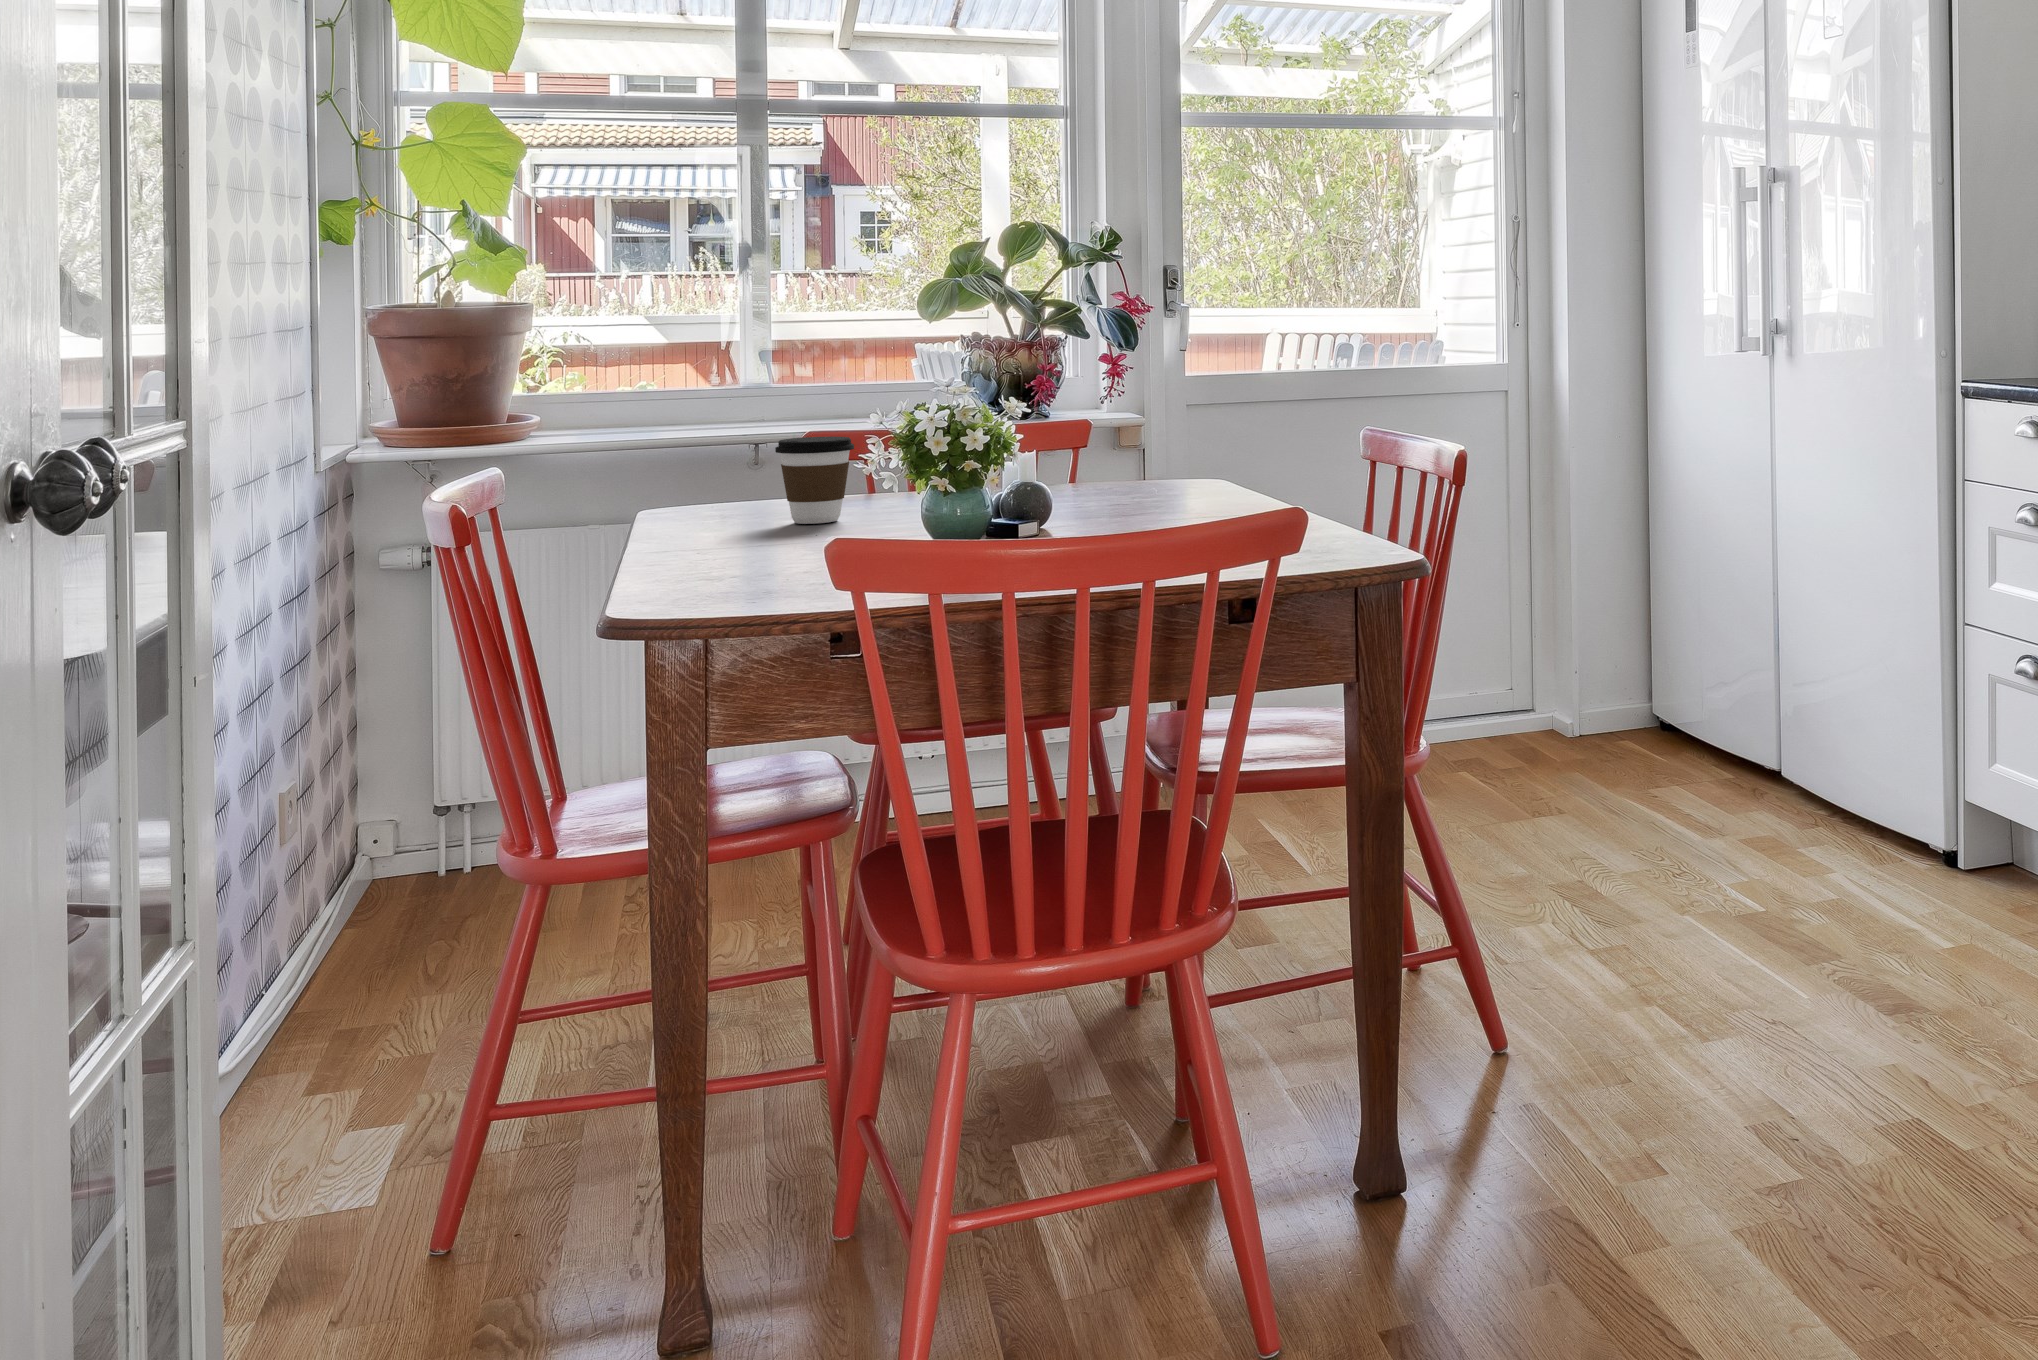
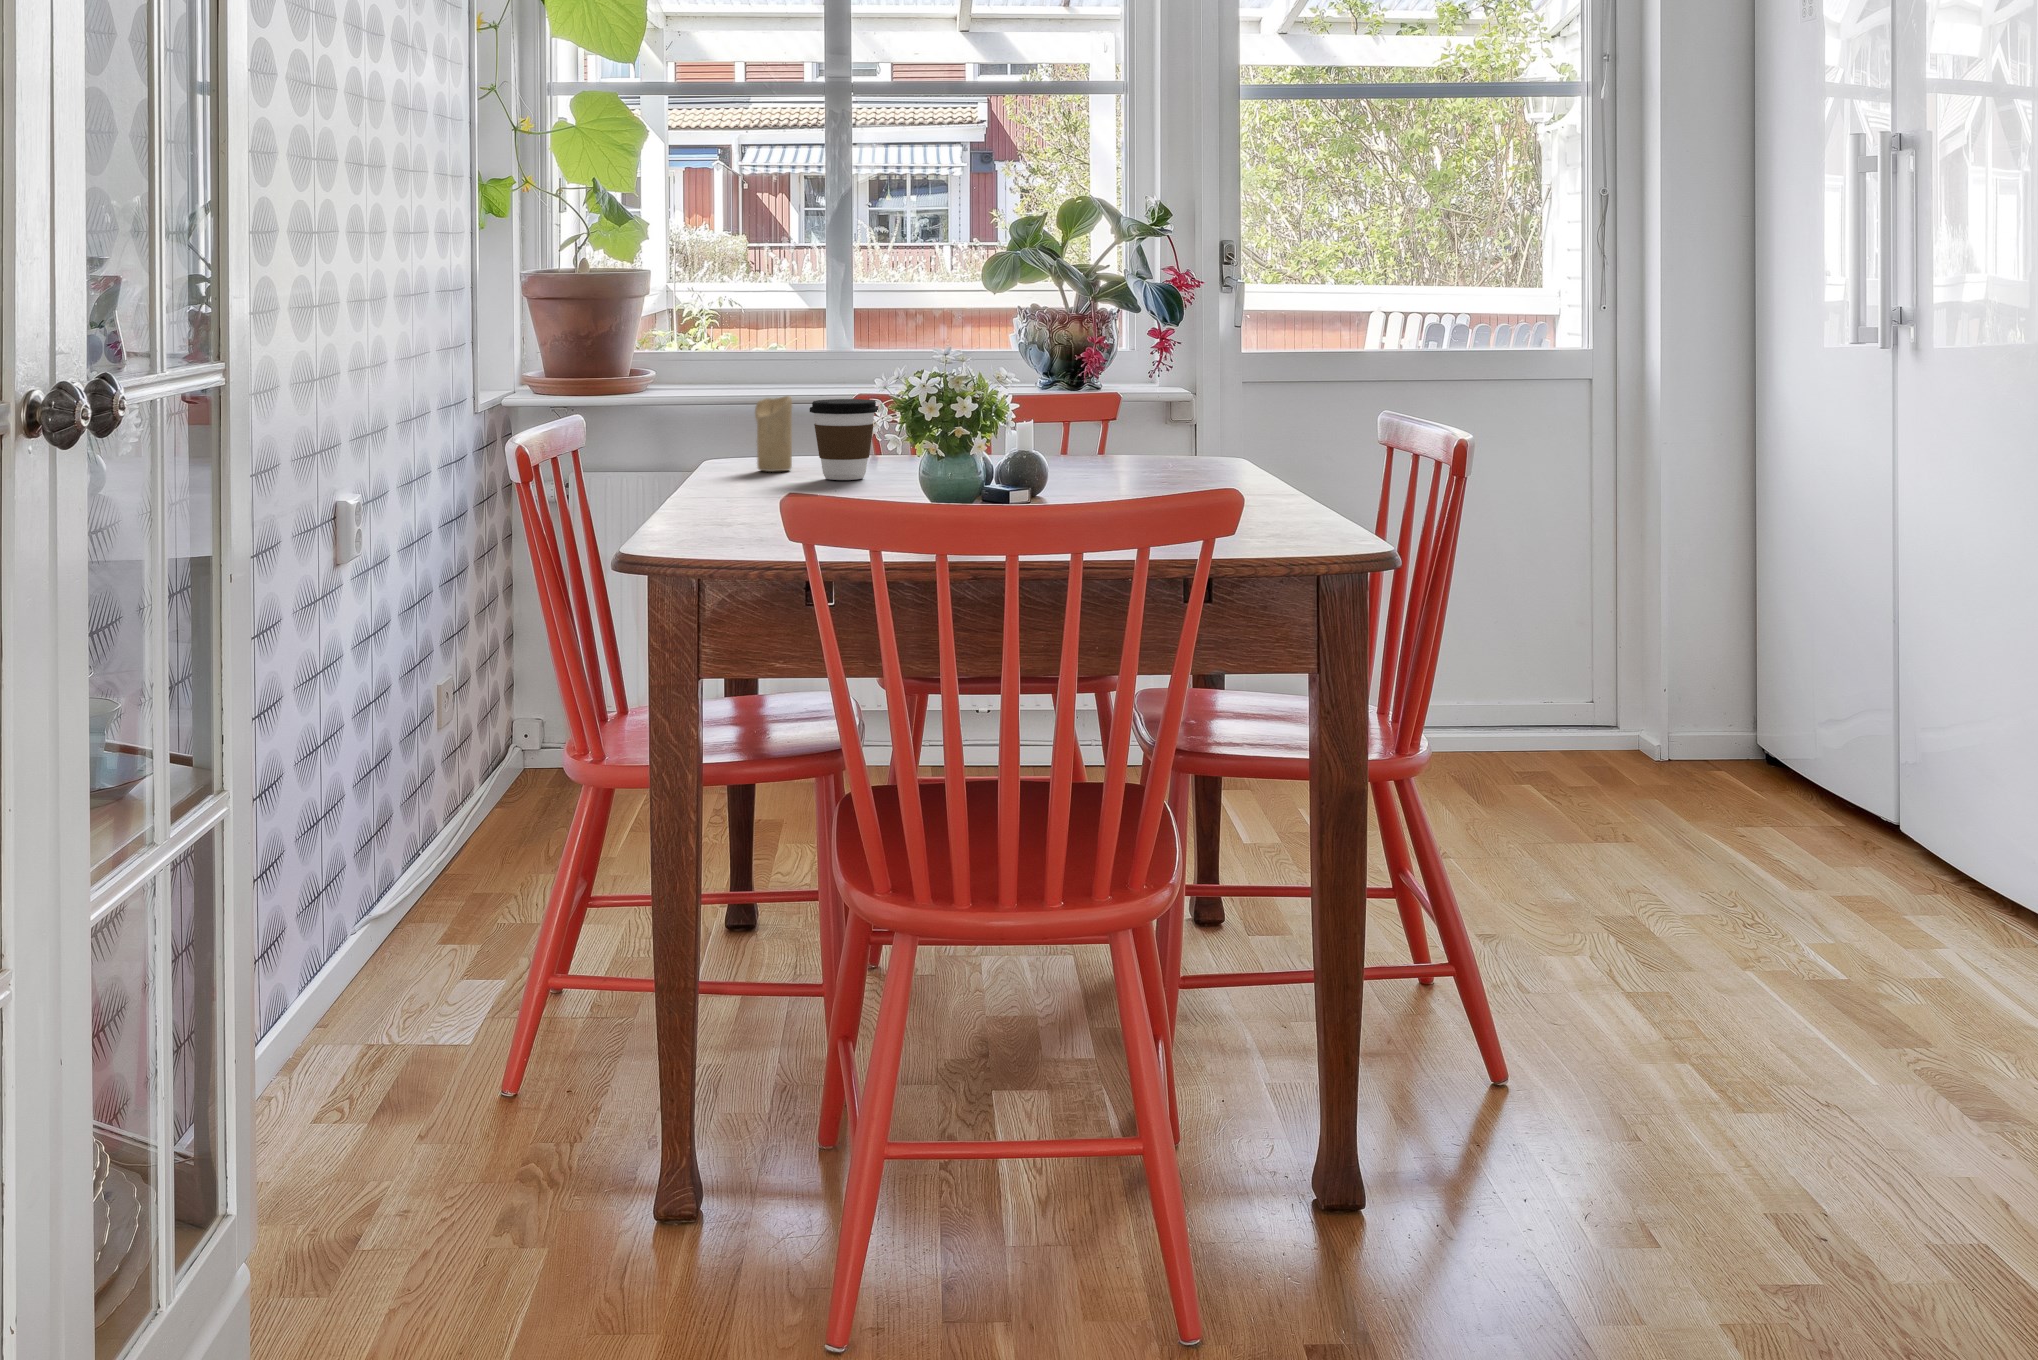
candle: none [705,436,749,519] -> present [755,396,792,472]

